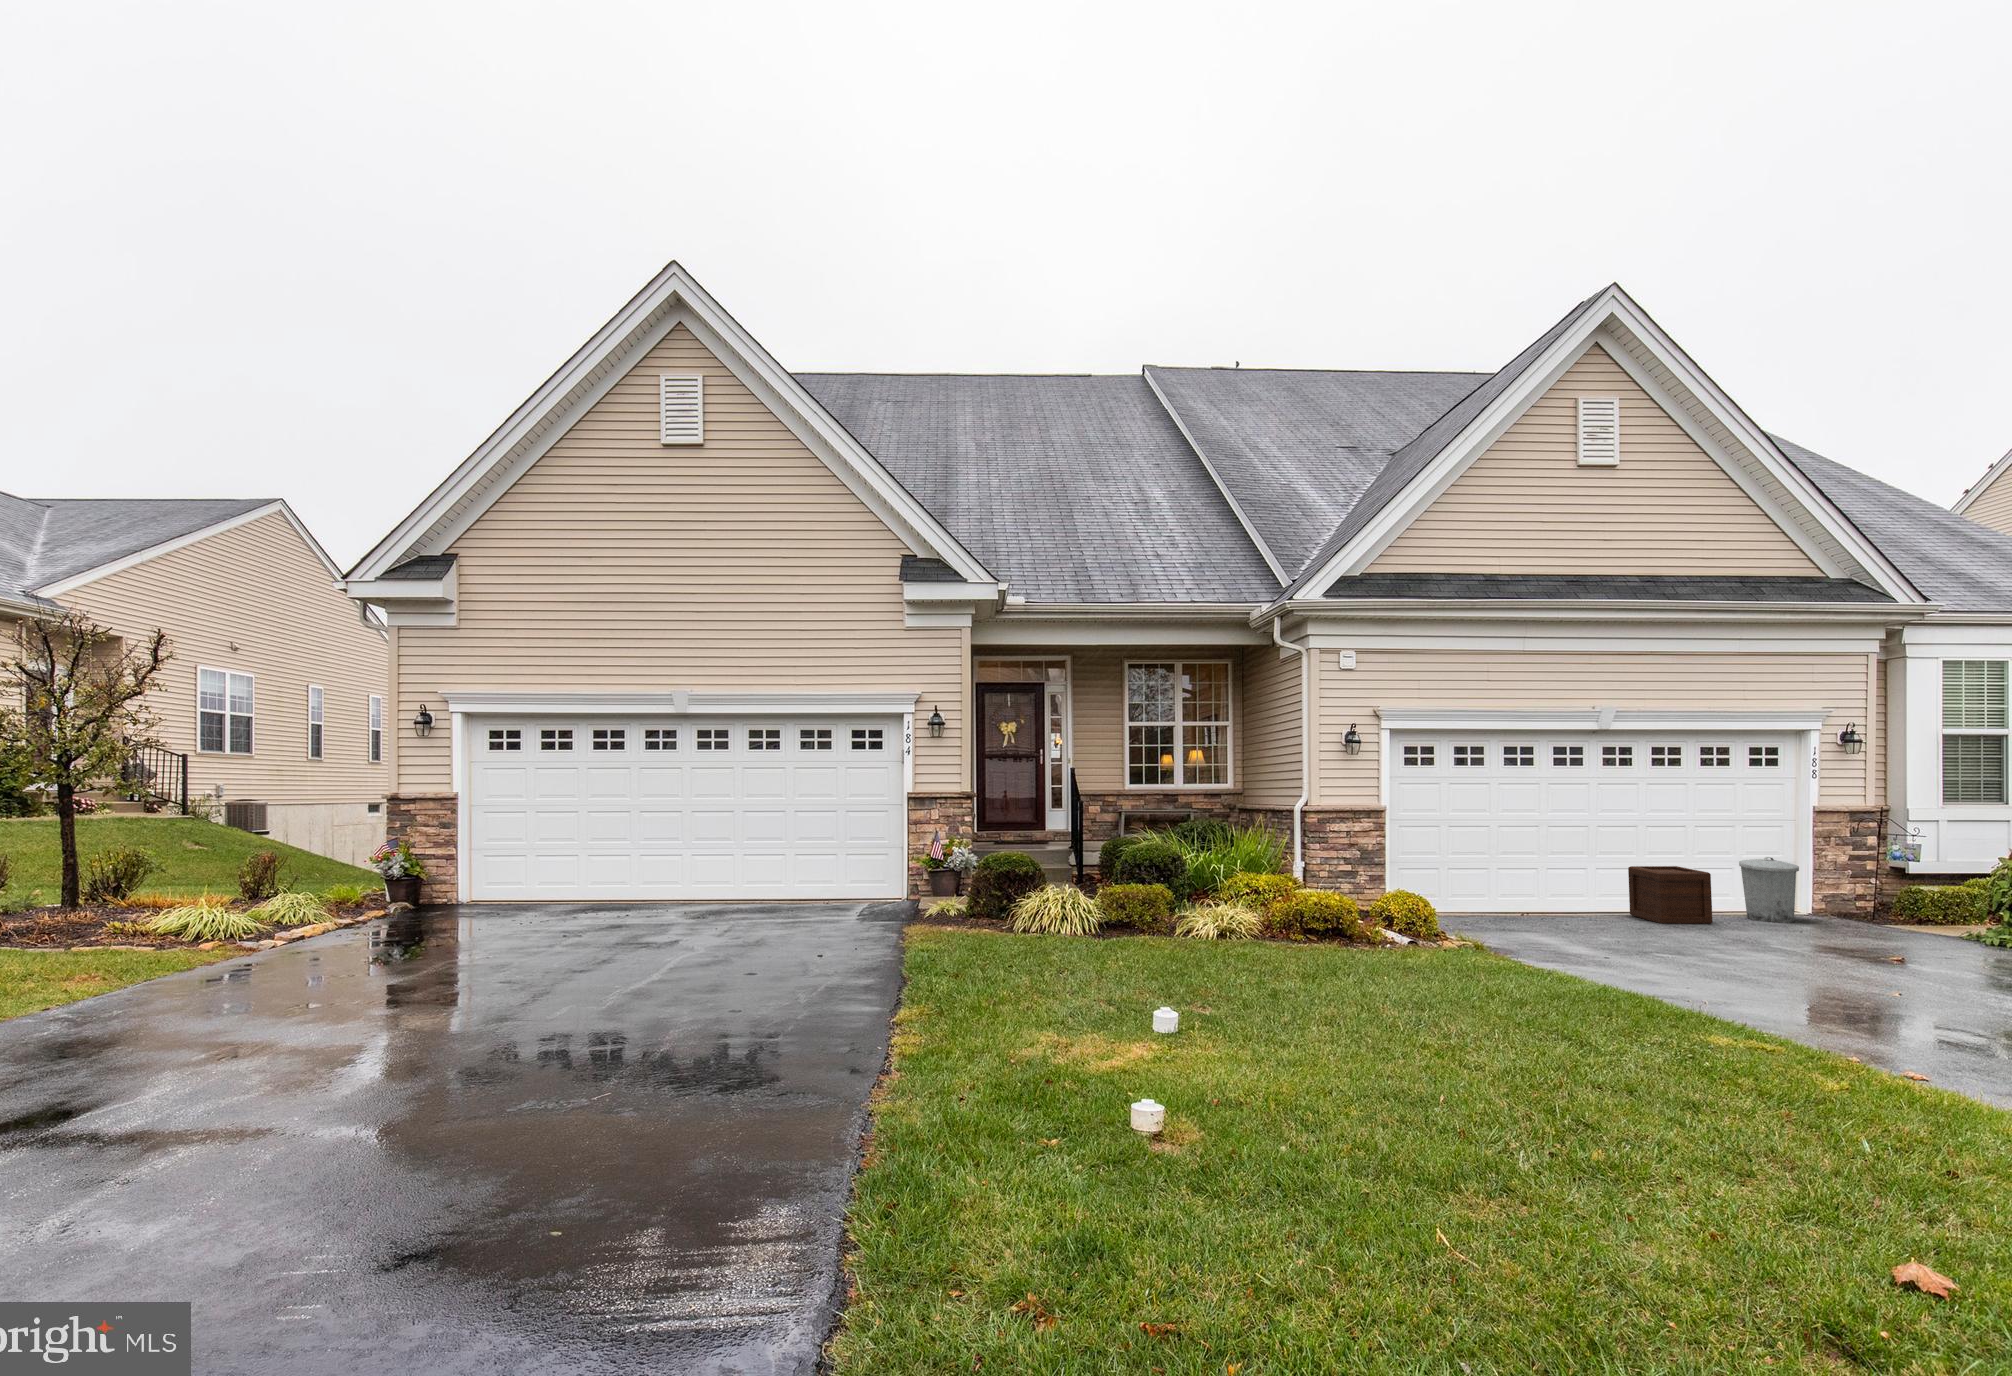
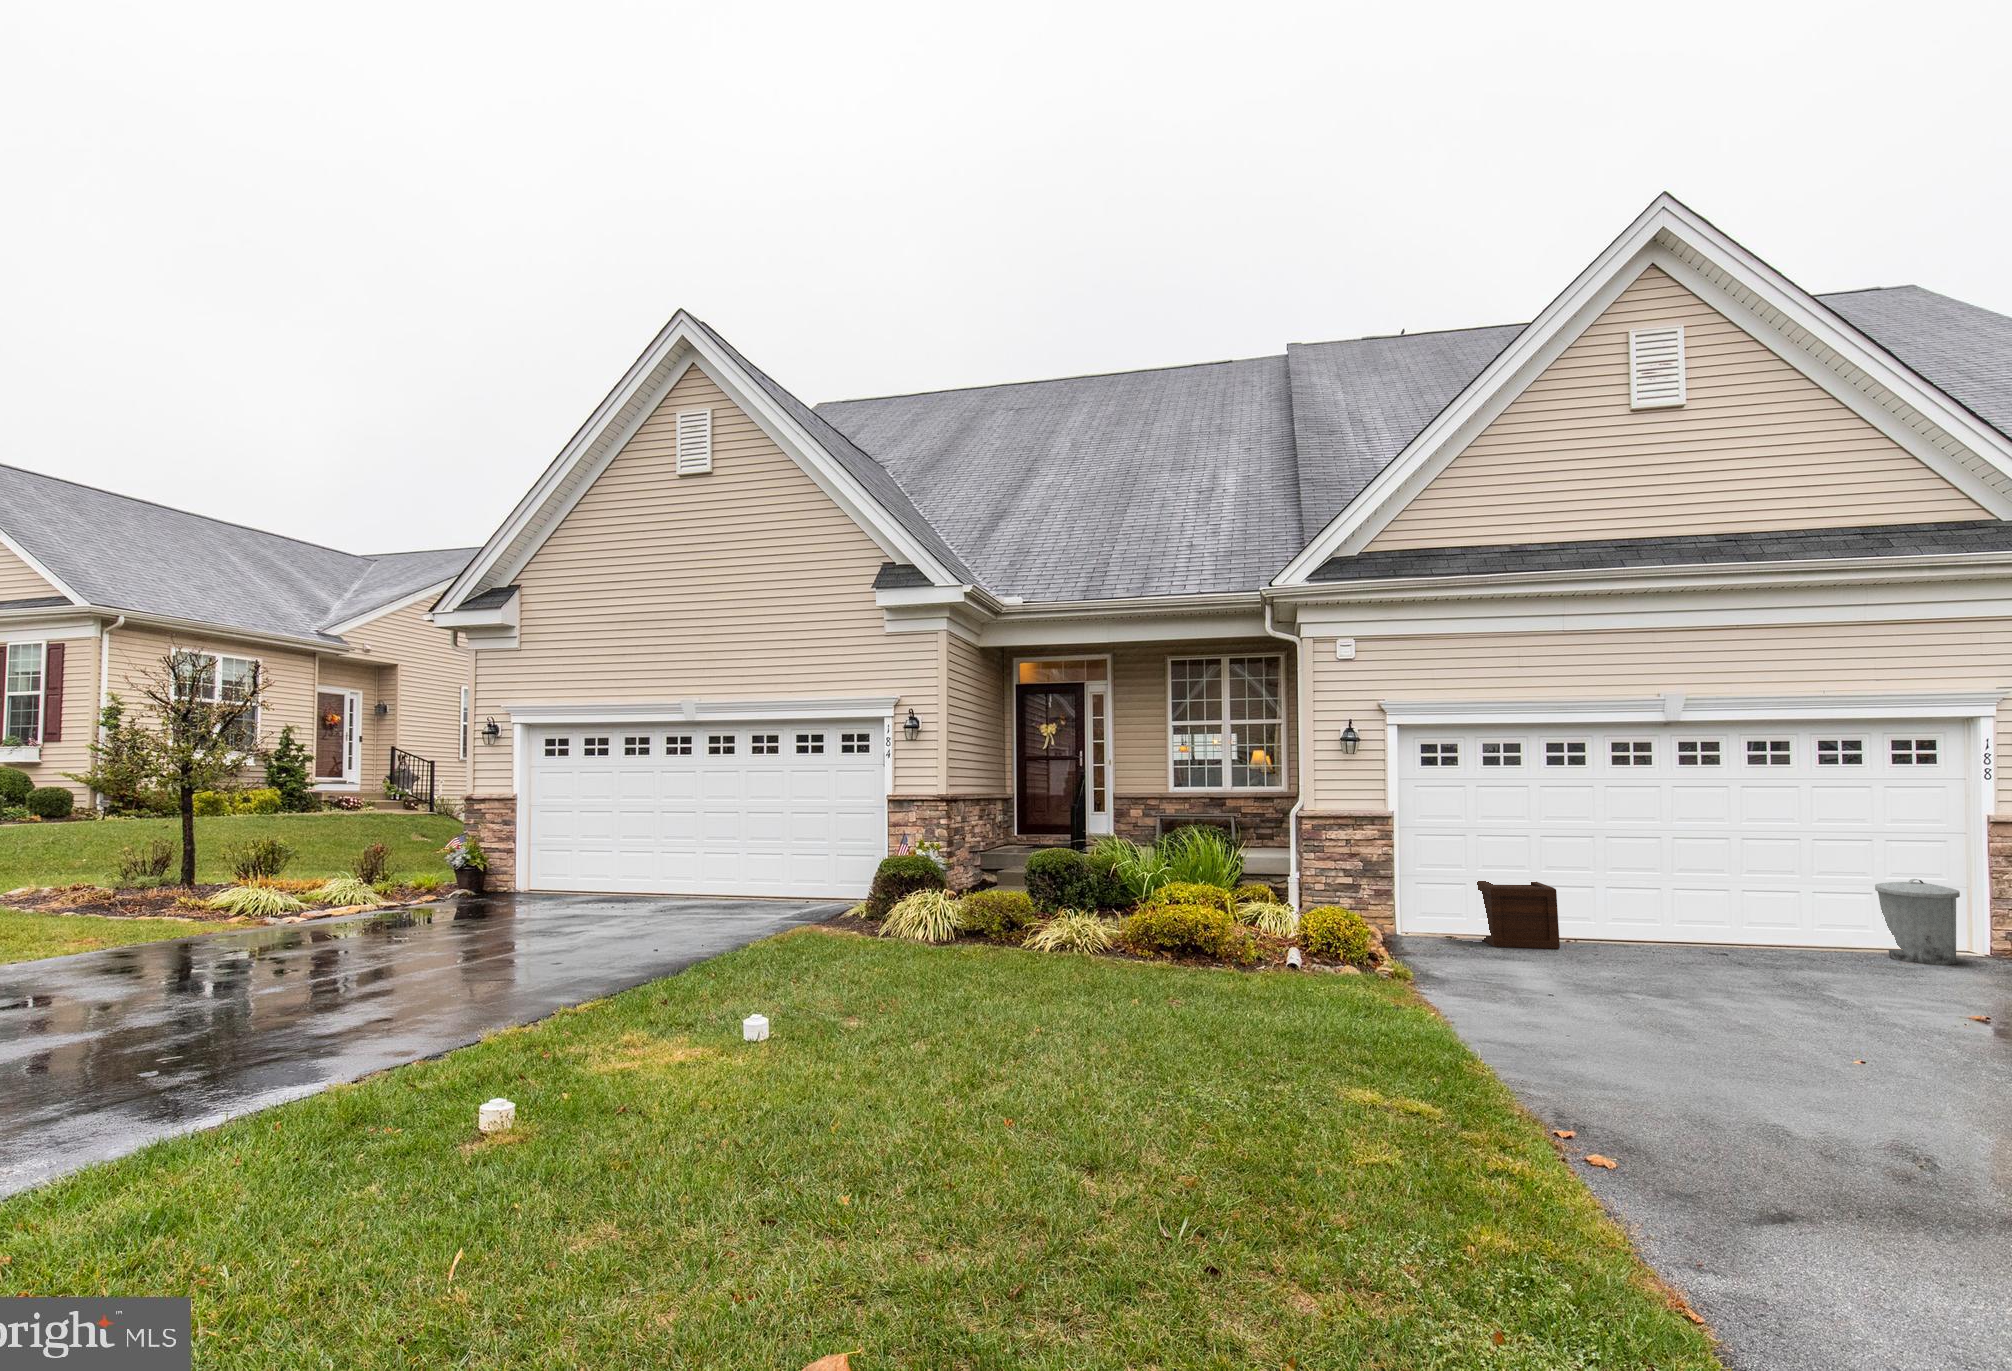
wooden crate: present [1628,866,1713,924] -> present [1477,881,1560,949]

